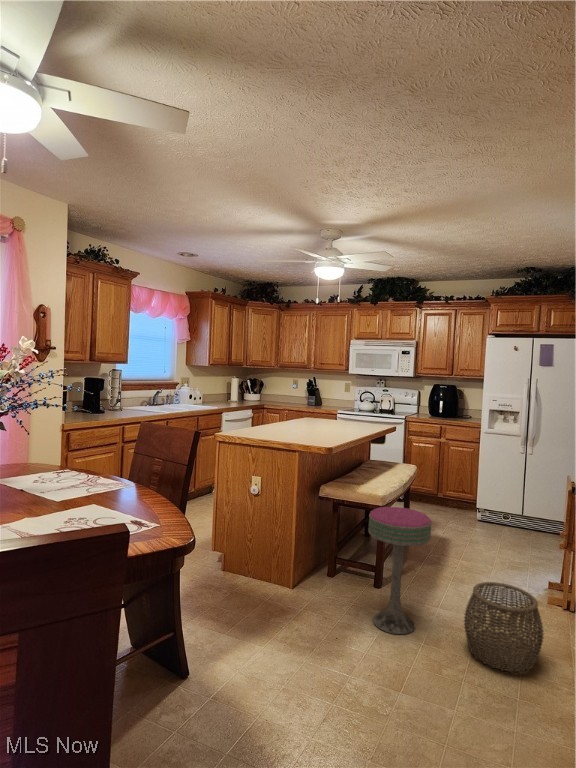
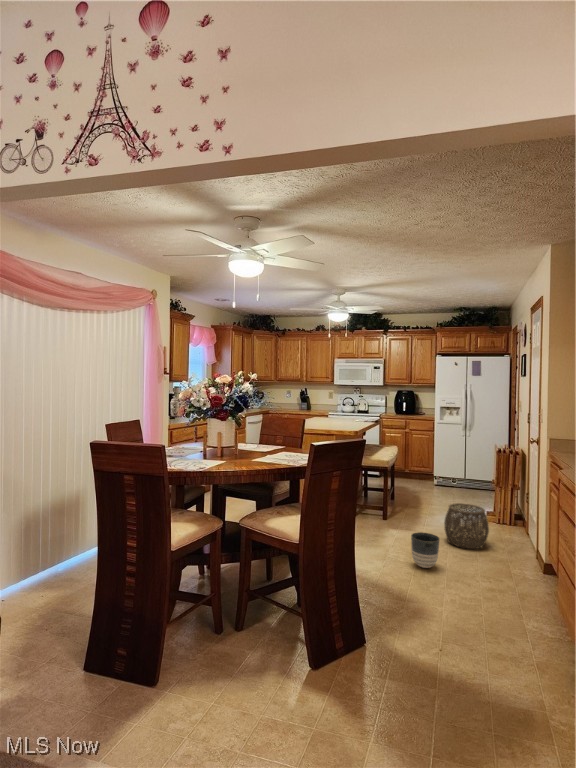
bar stool: present [368,507,431,634] -> none [384,465,422,539]
planter: none [386,648,438,723] -> present [411,532,439,568]

